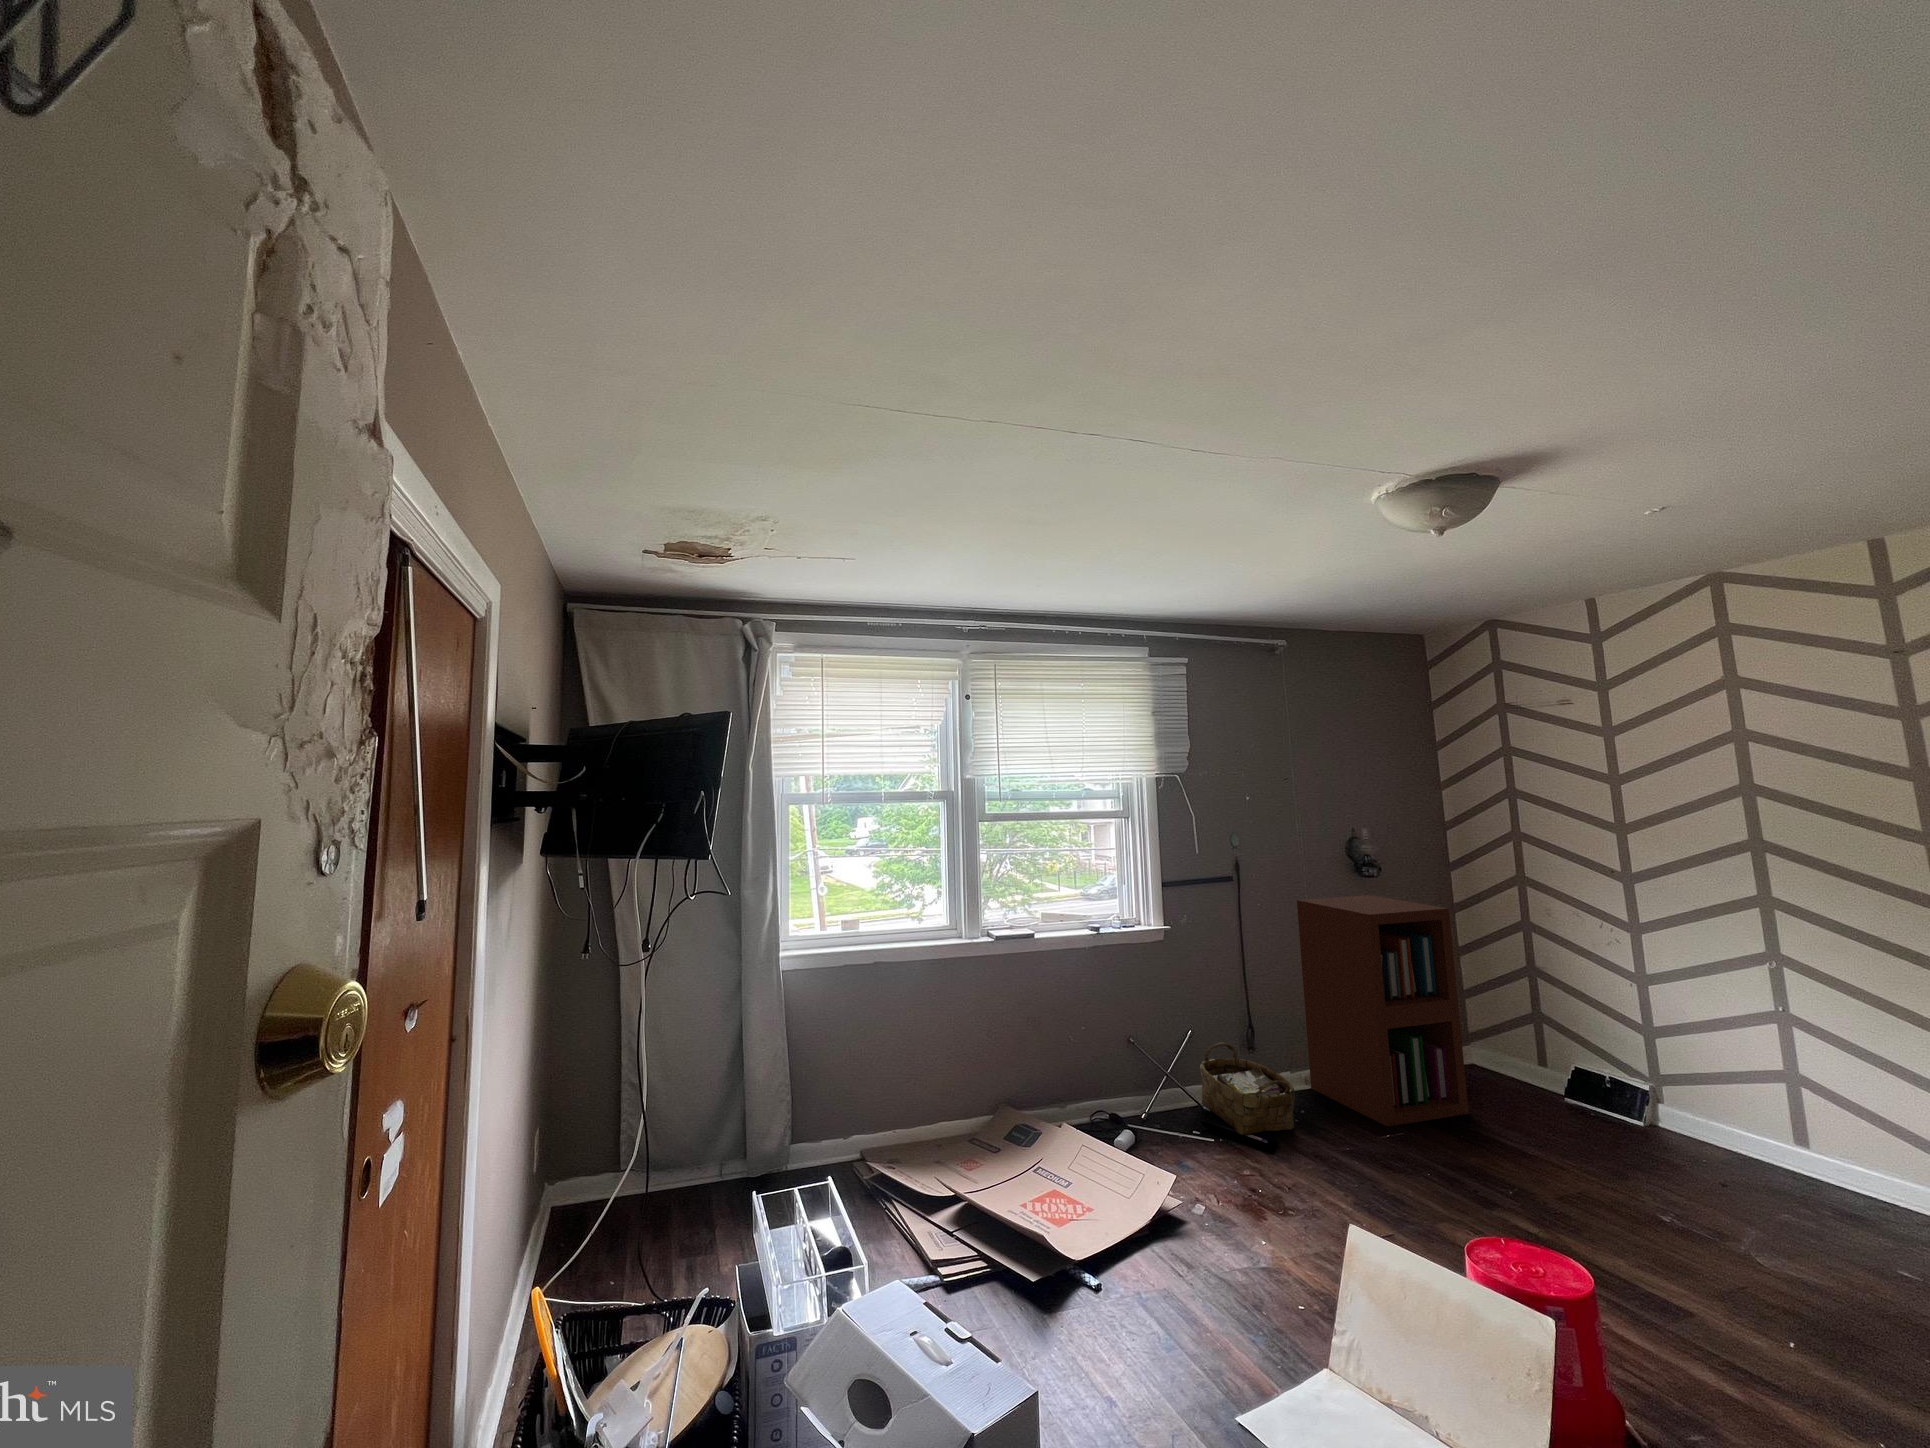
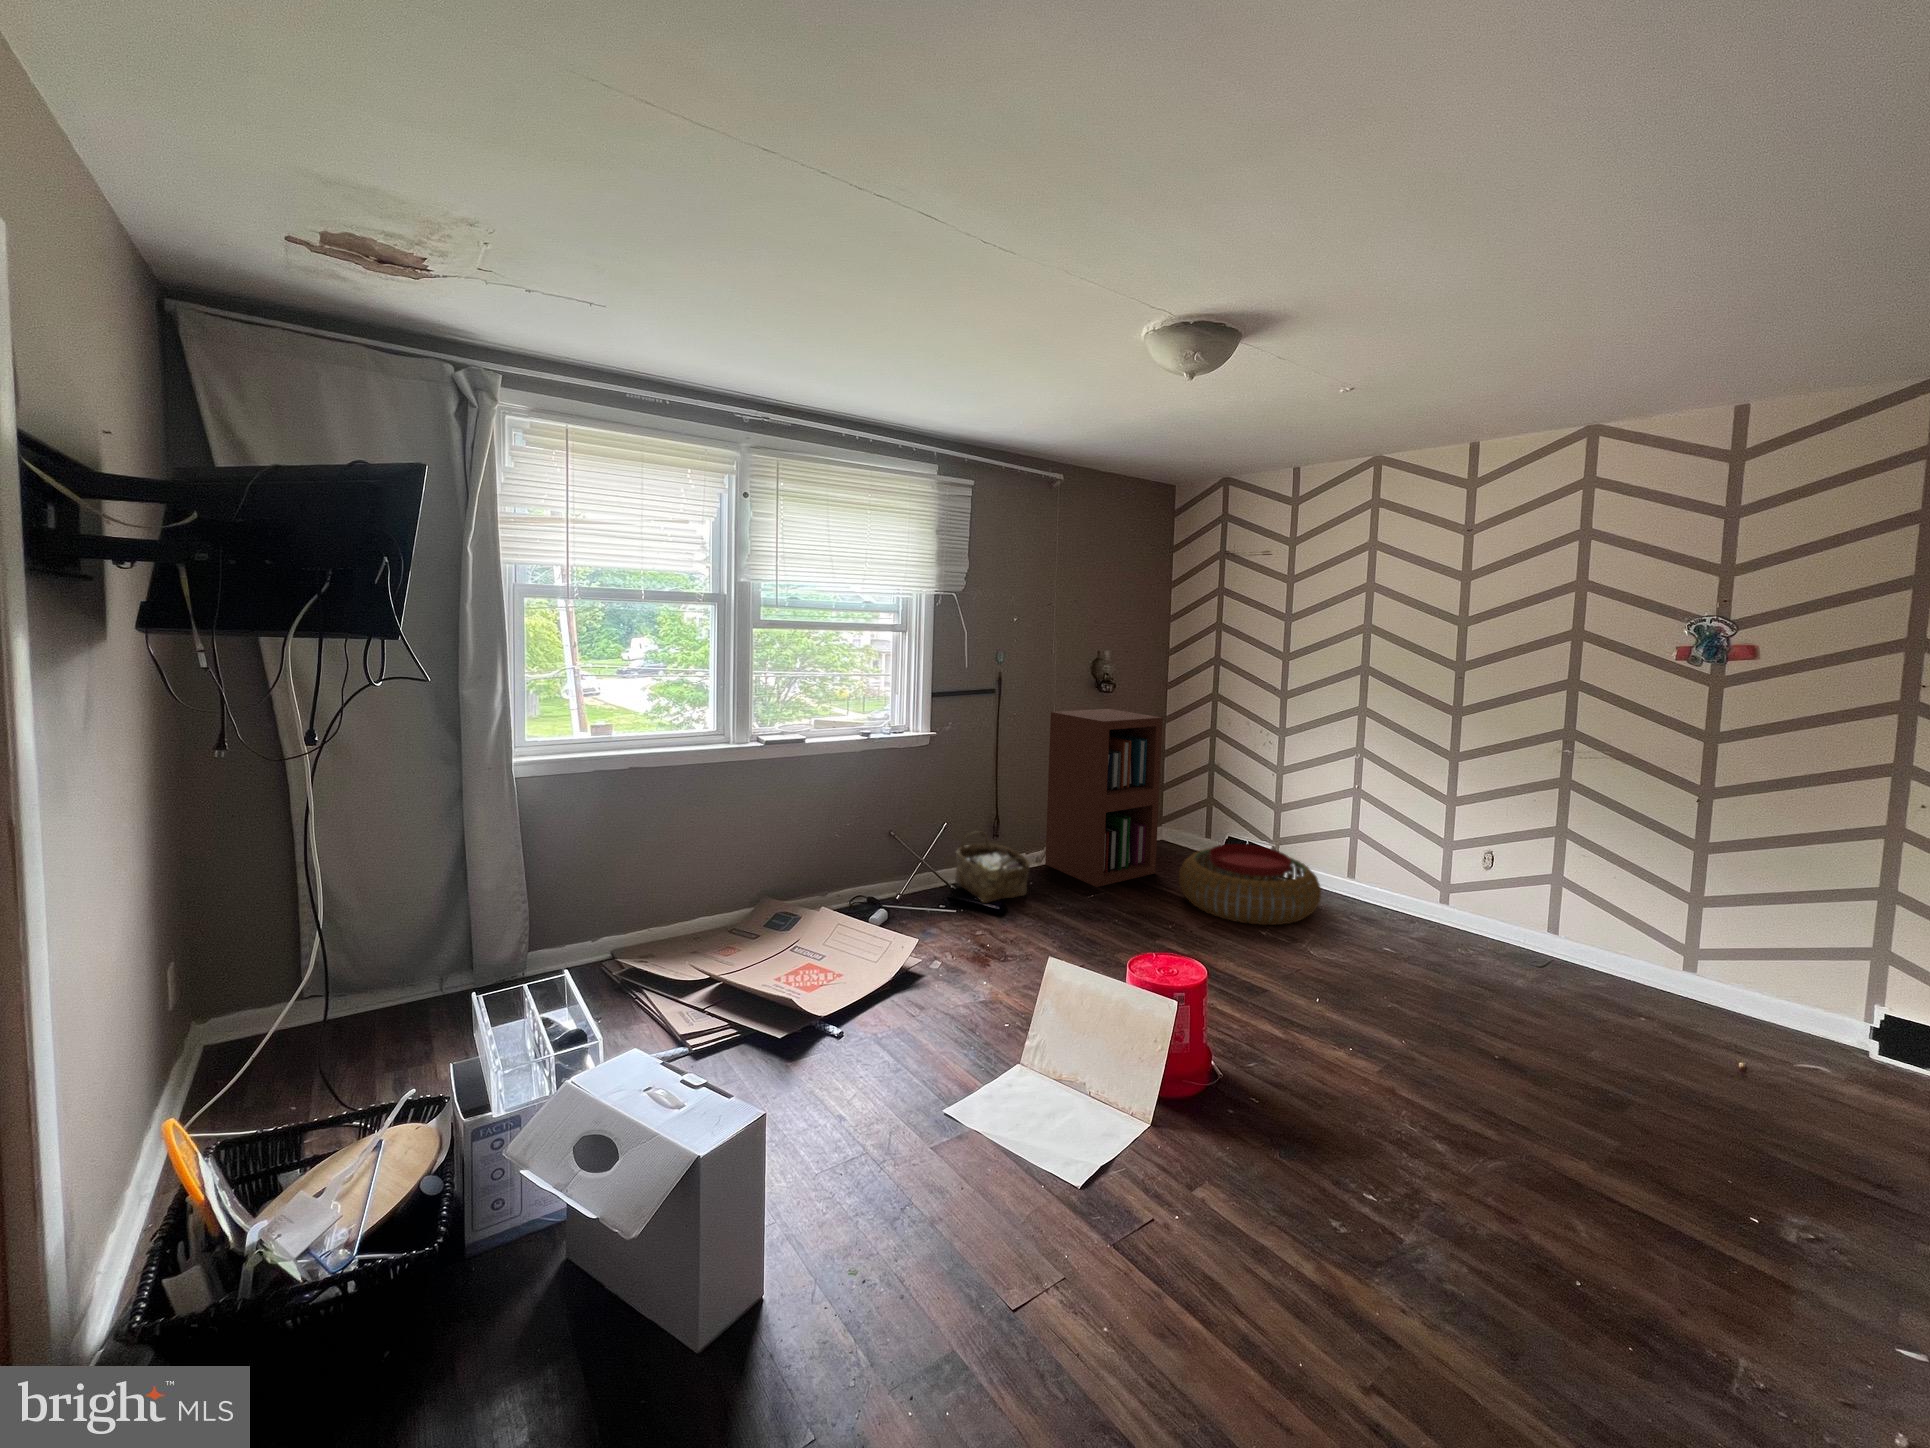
pouf: none [1507,1084,1755,1214] -> present [1179,844,1321,925]

